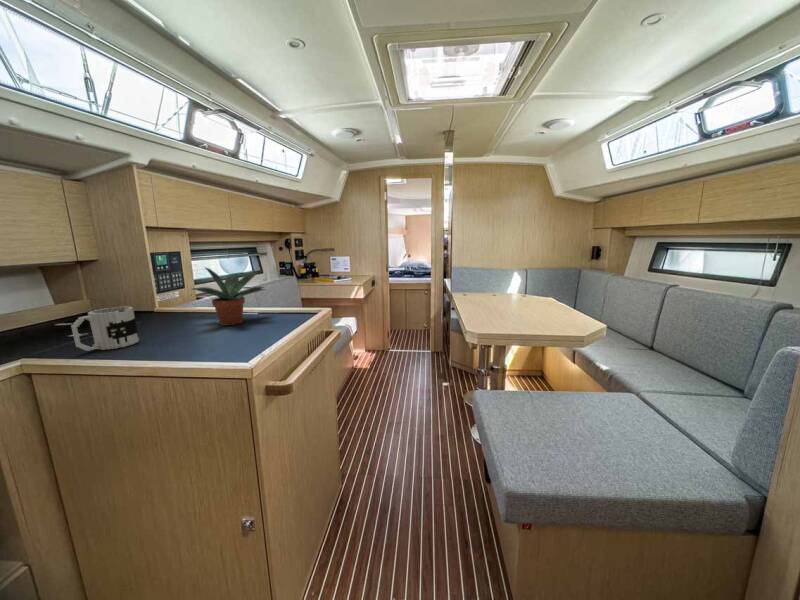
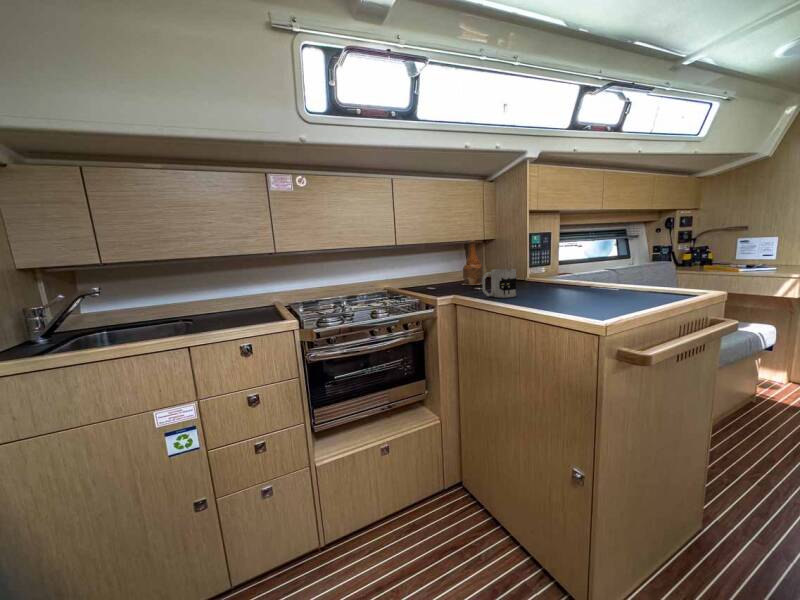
bottle: none [33,262,89,331] -> present [462,240,483,285]
potted plant: present [193,268,264,326] -> none [559,239,633,296]

